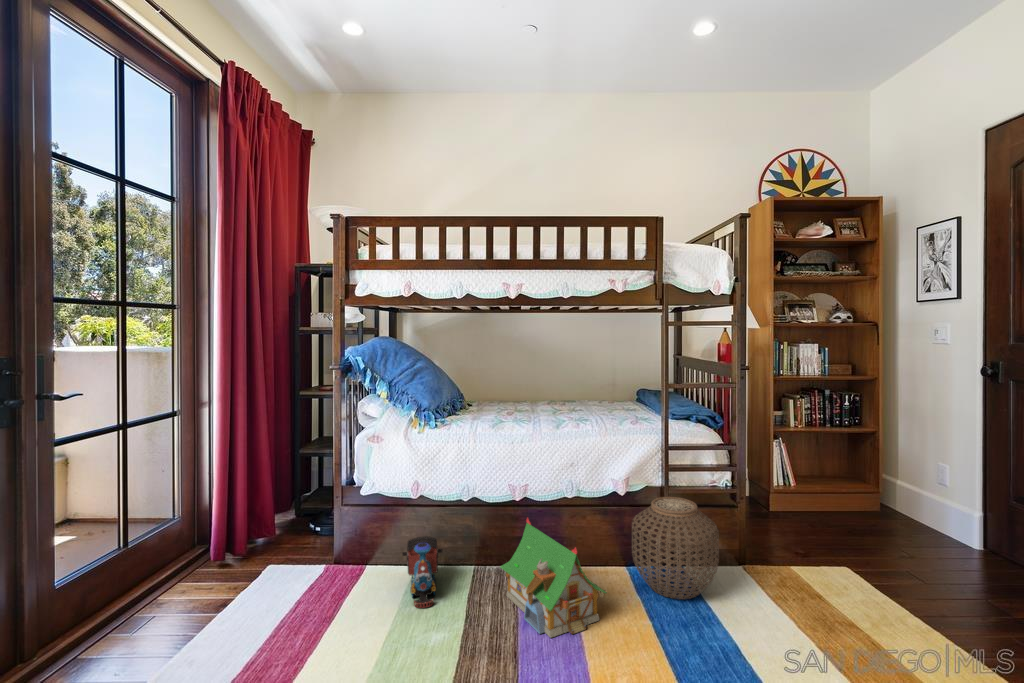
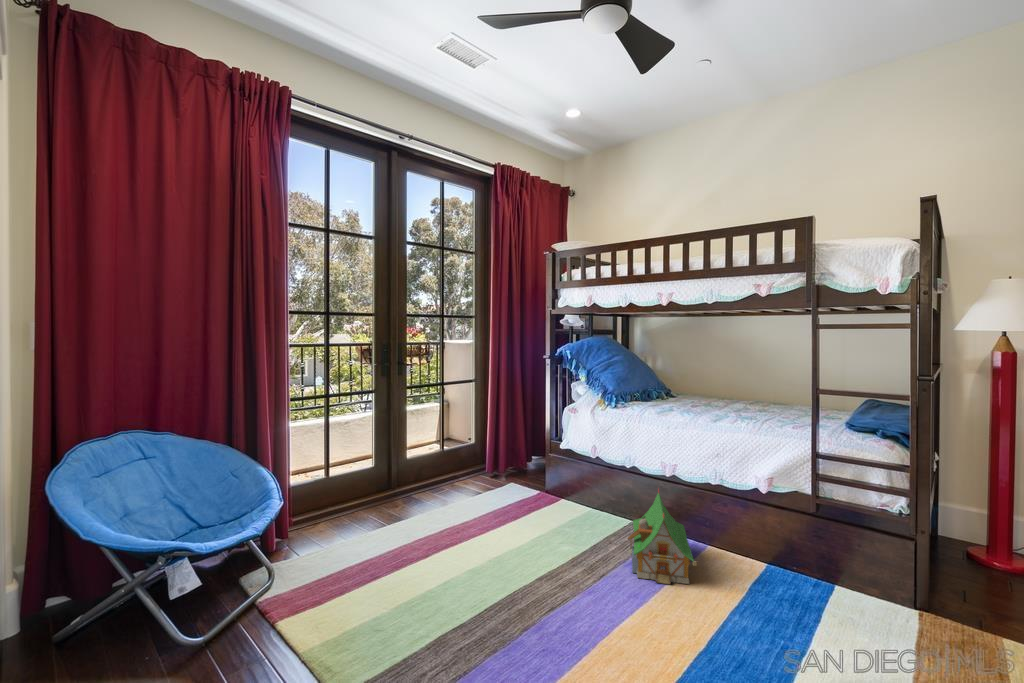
woven basket: present [632,497,719,599] -> none [748,501,846,606]
toy train: present [402,536,442,608] -> none [569,484,604,532]

